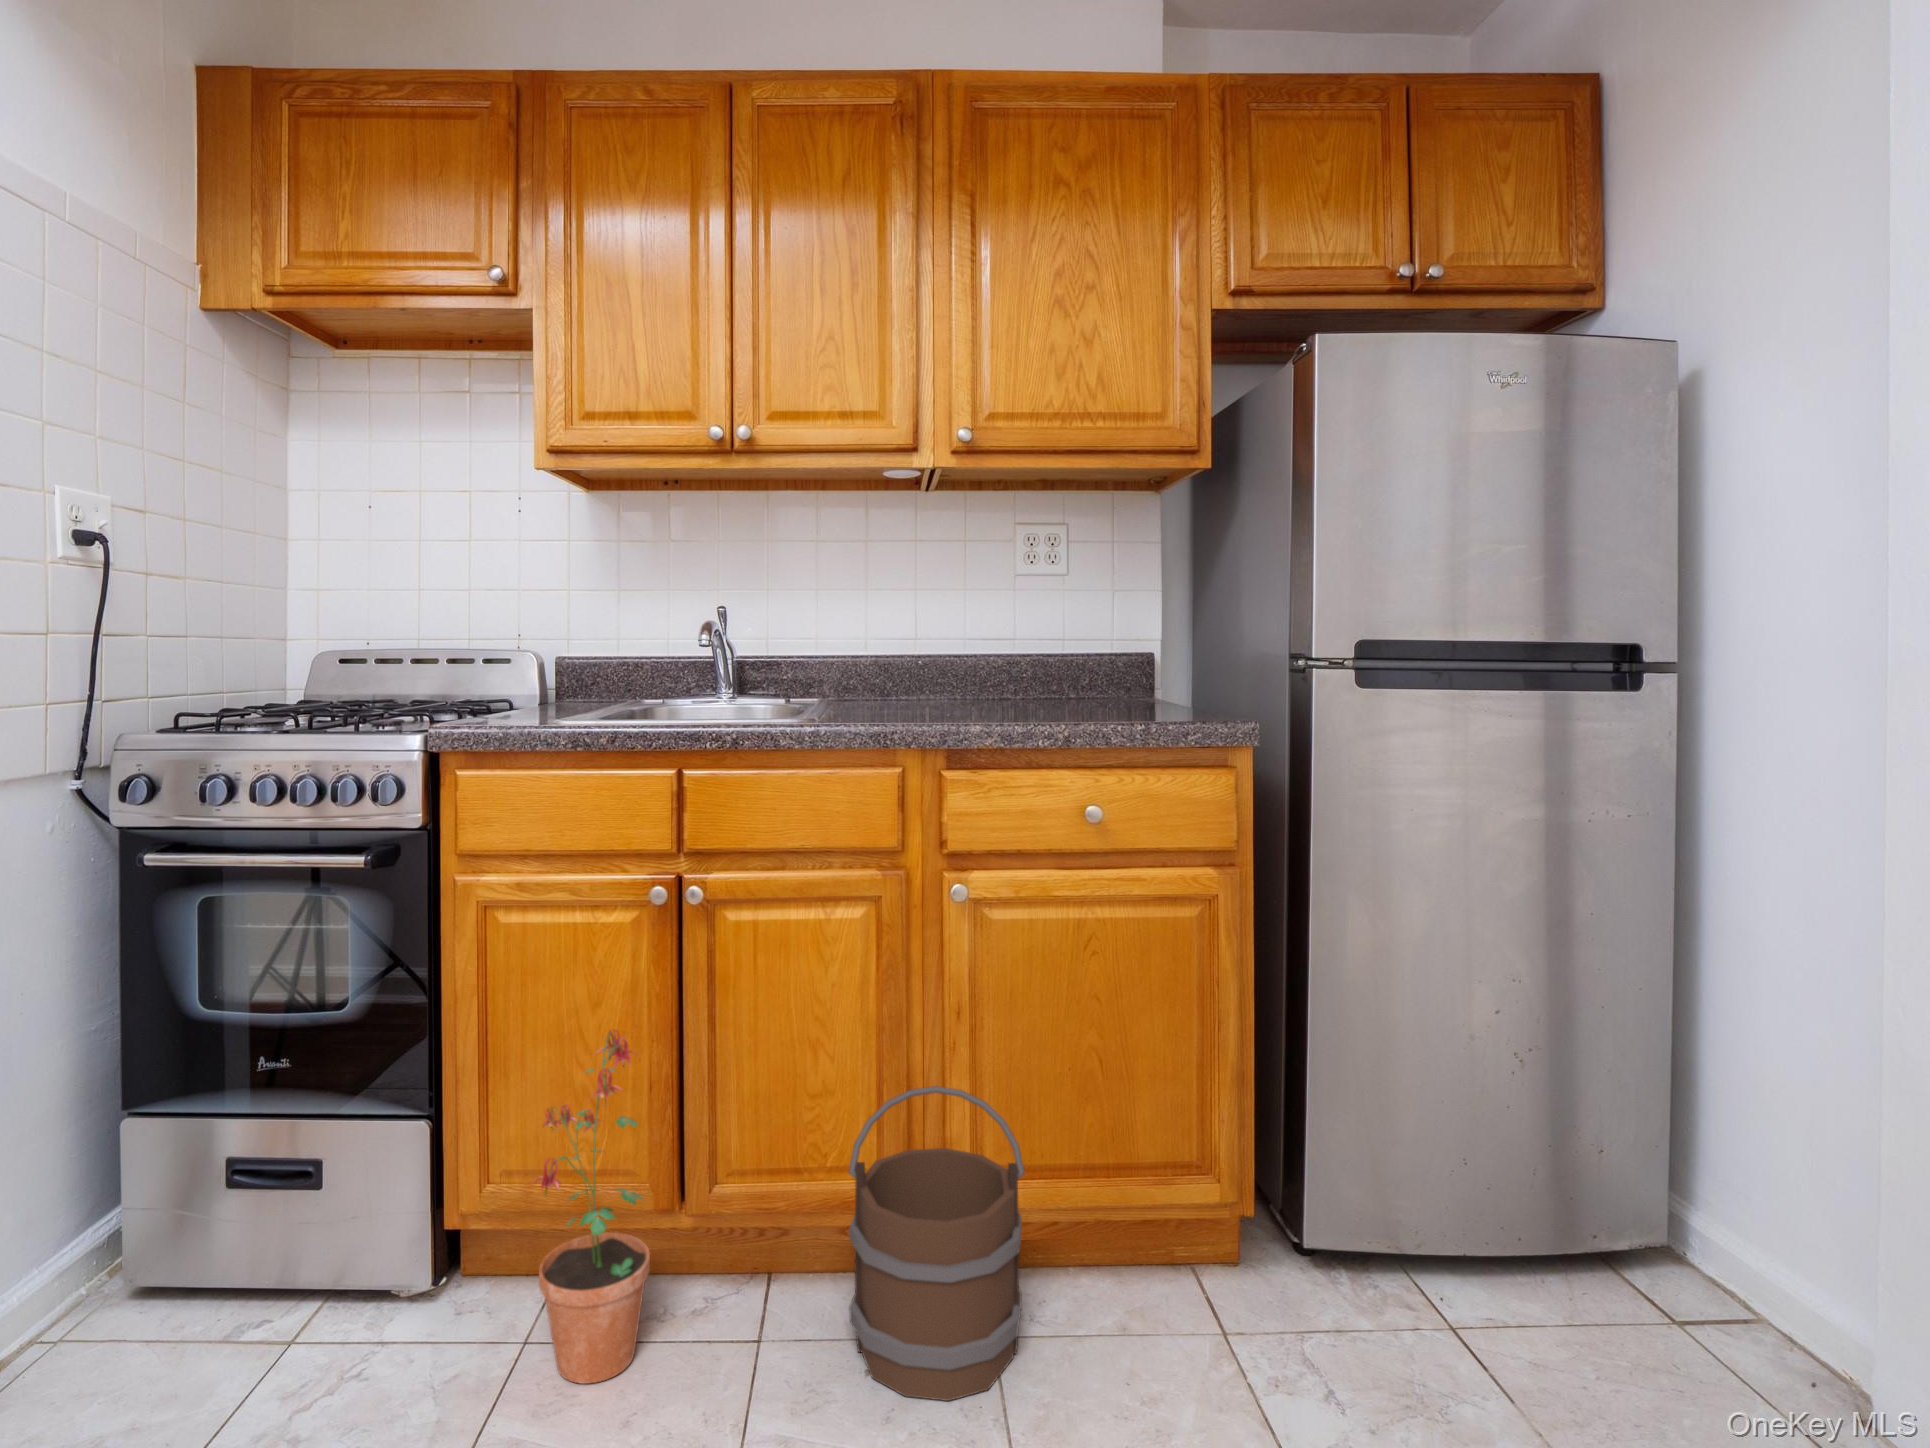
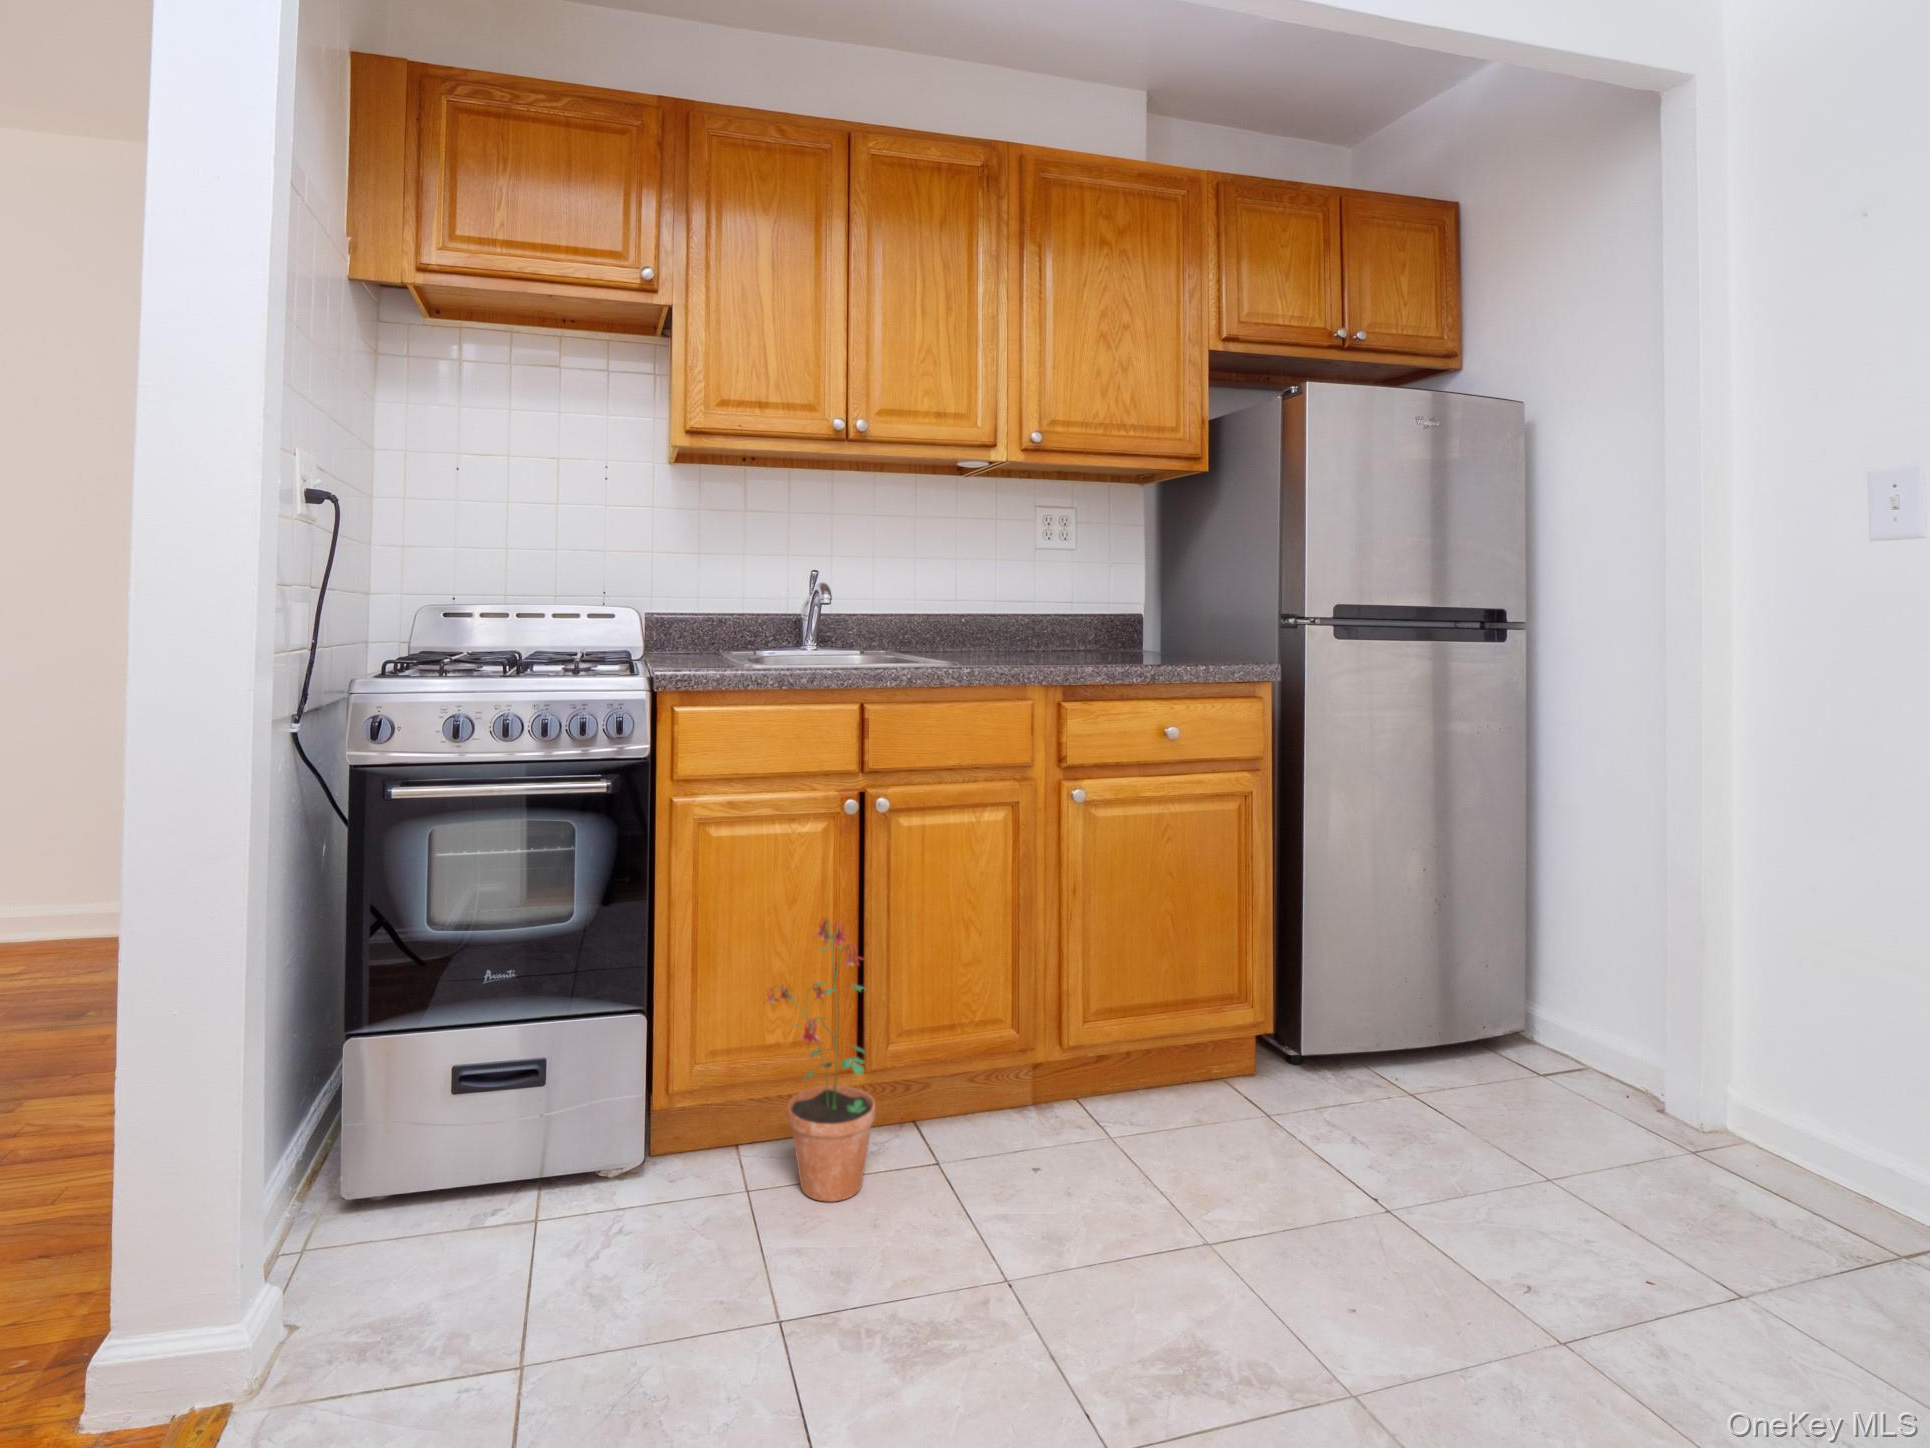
bucket: present [849,1086,1025,1401] -> none [1019,948,1155,1177]

